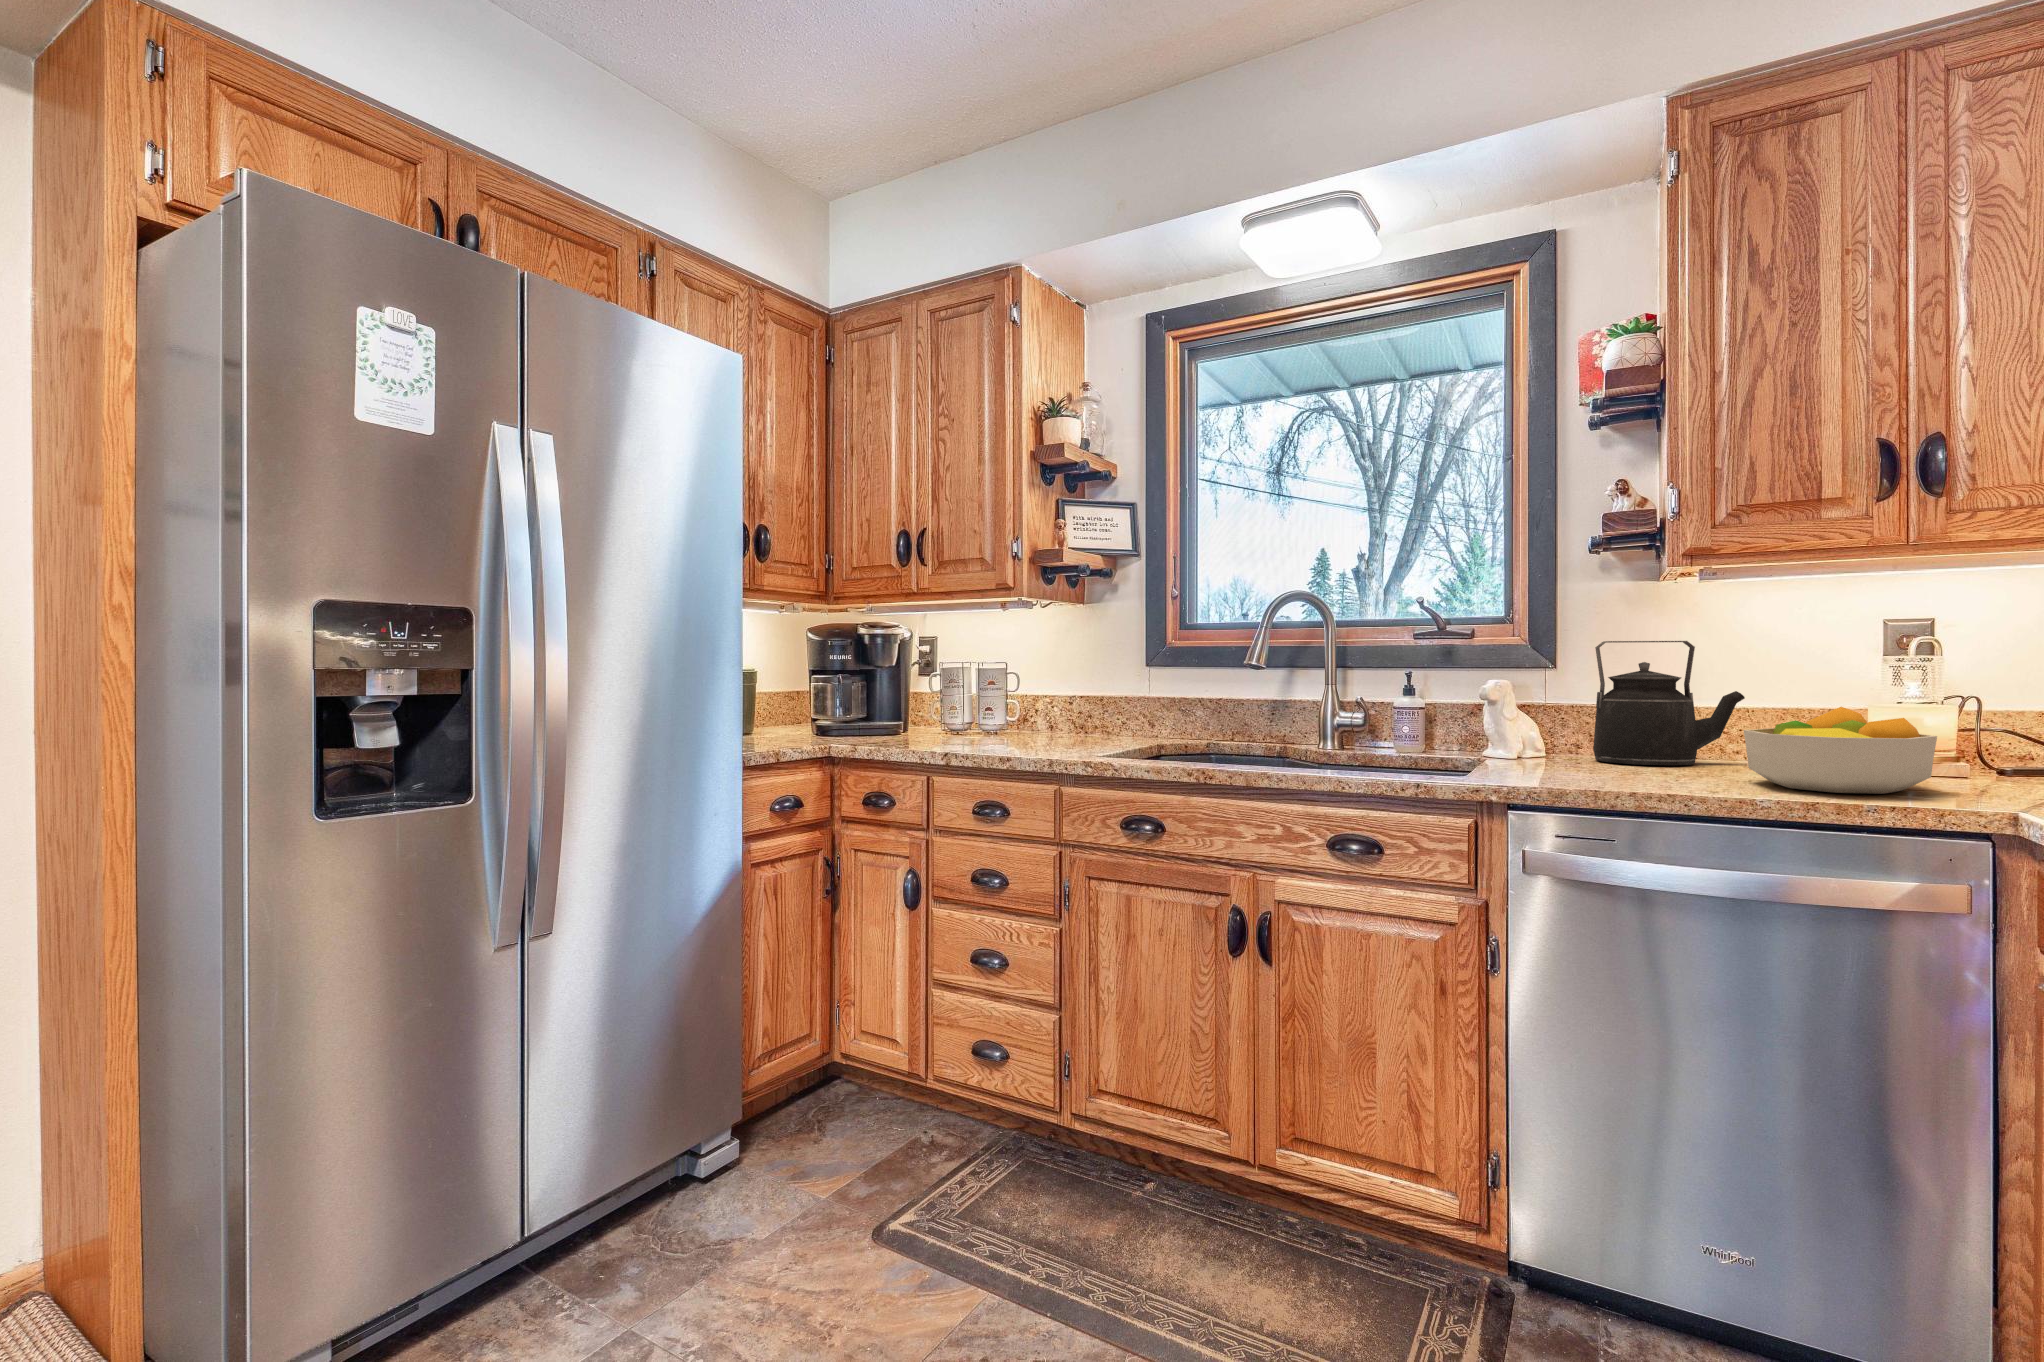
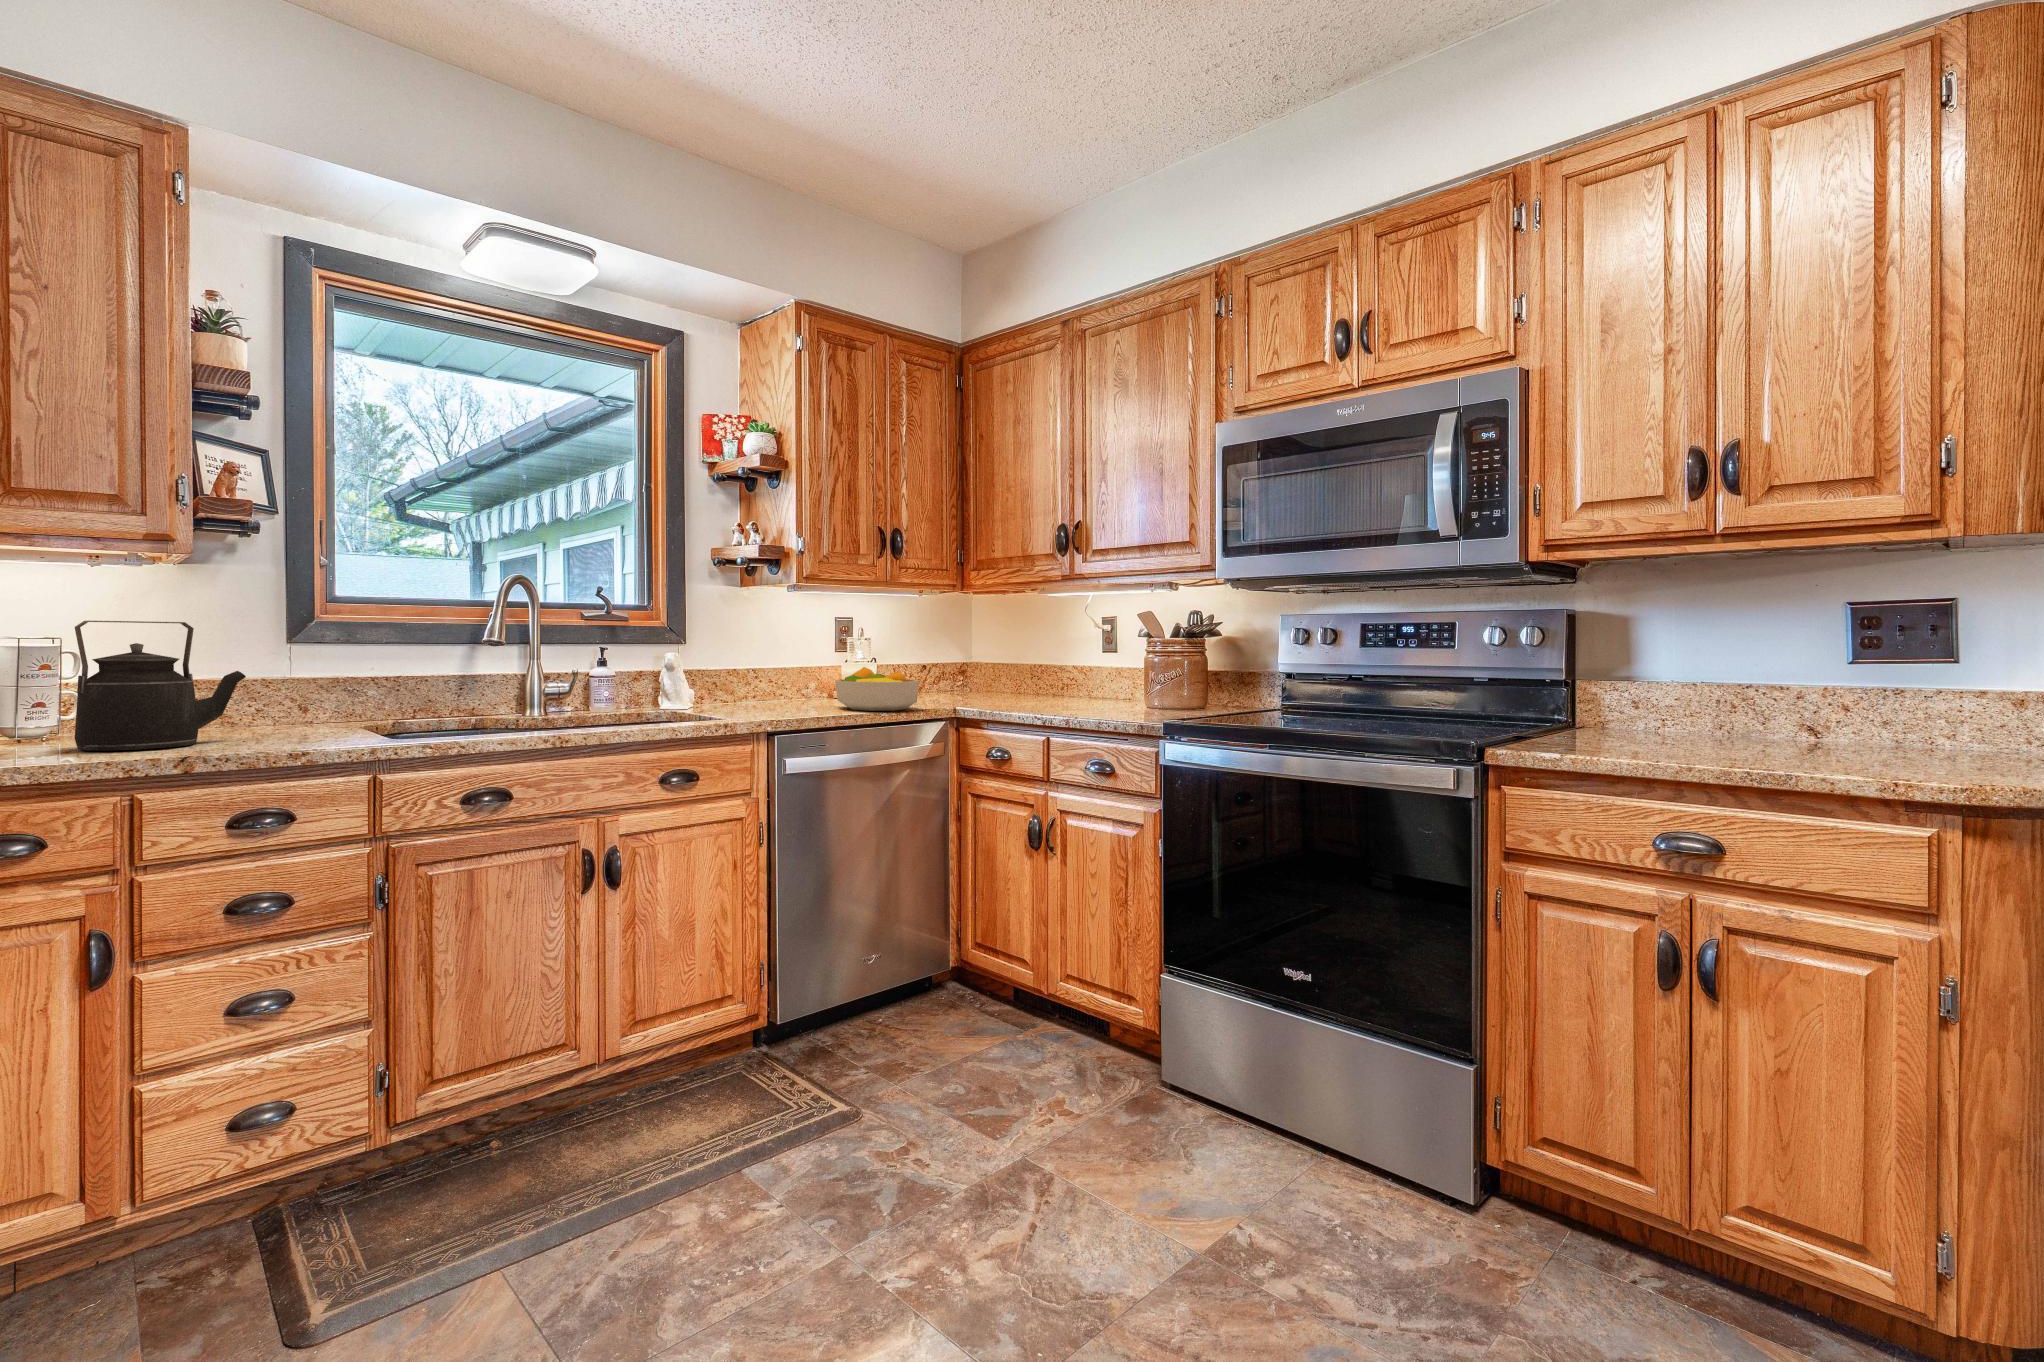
kettle: present [1593,641,1745,765] -> present [75,621,246,751]

